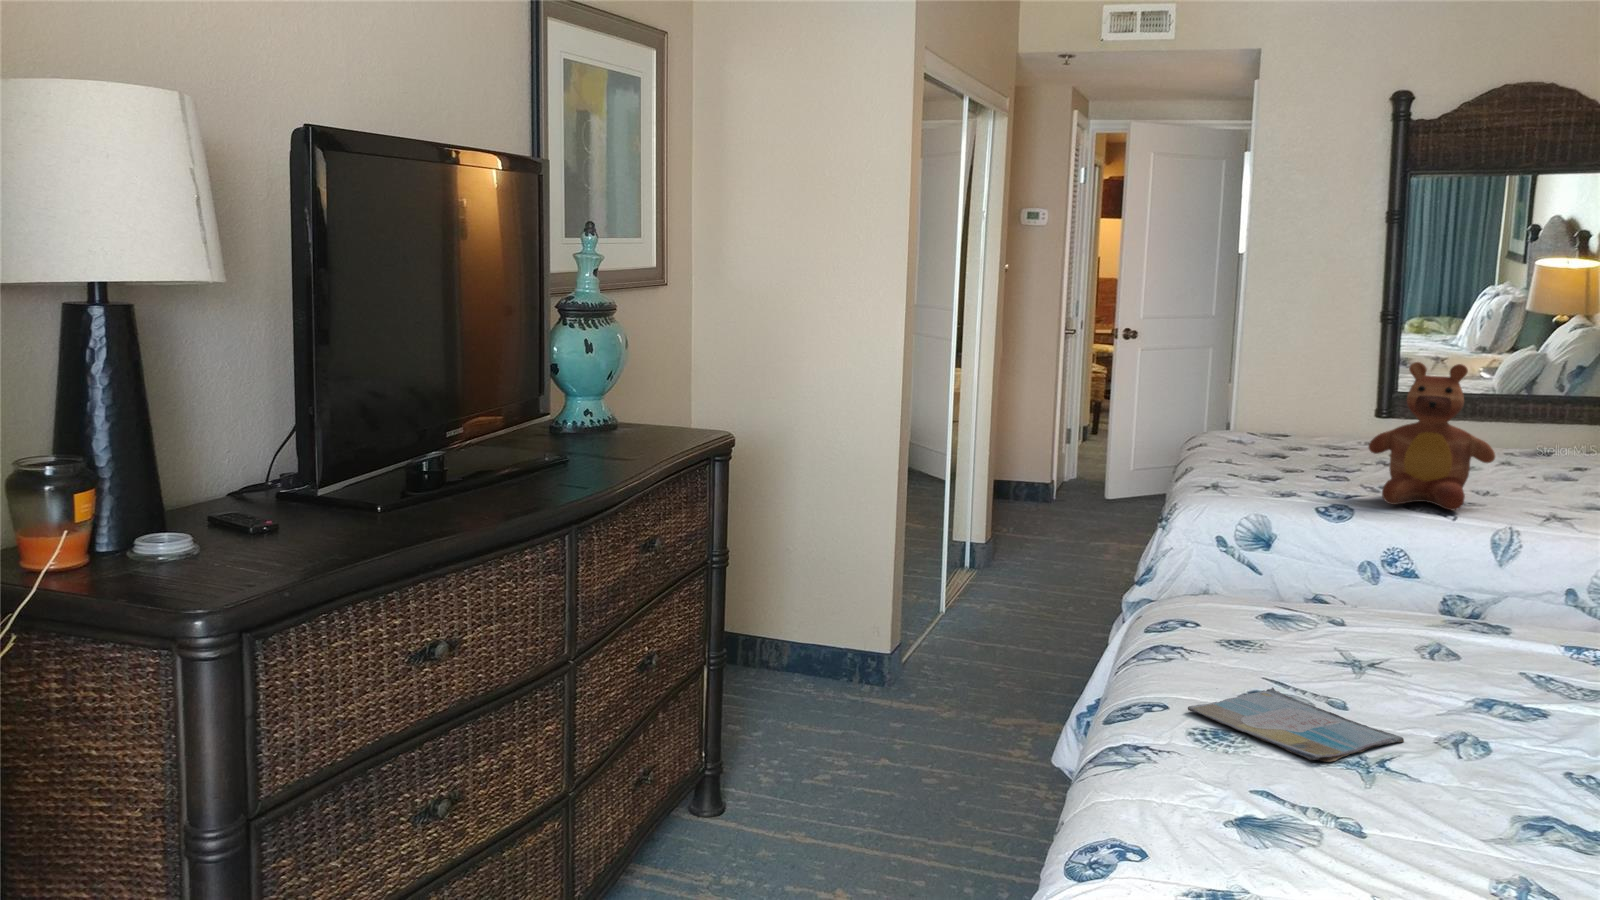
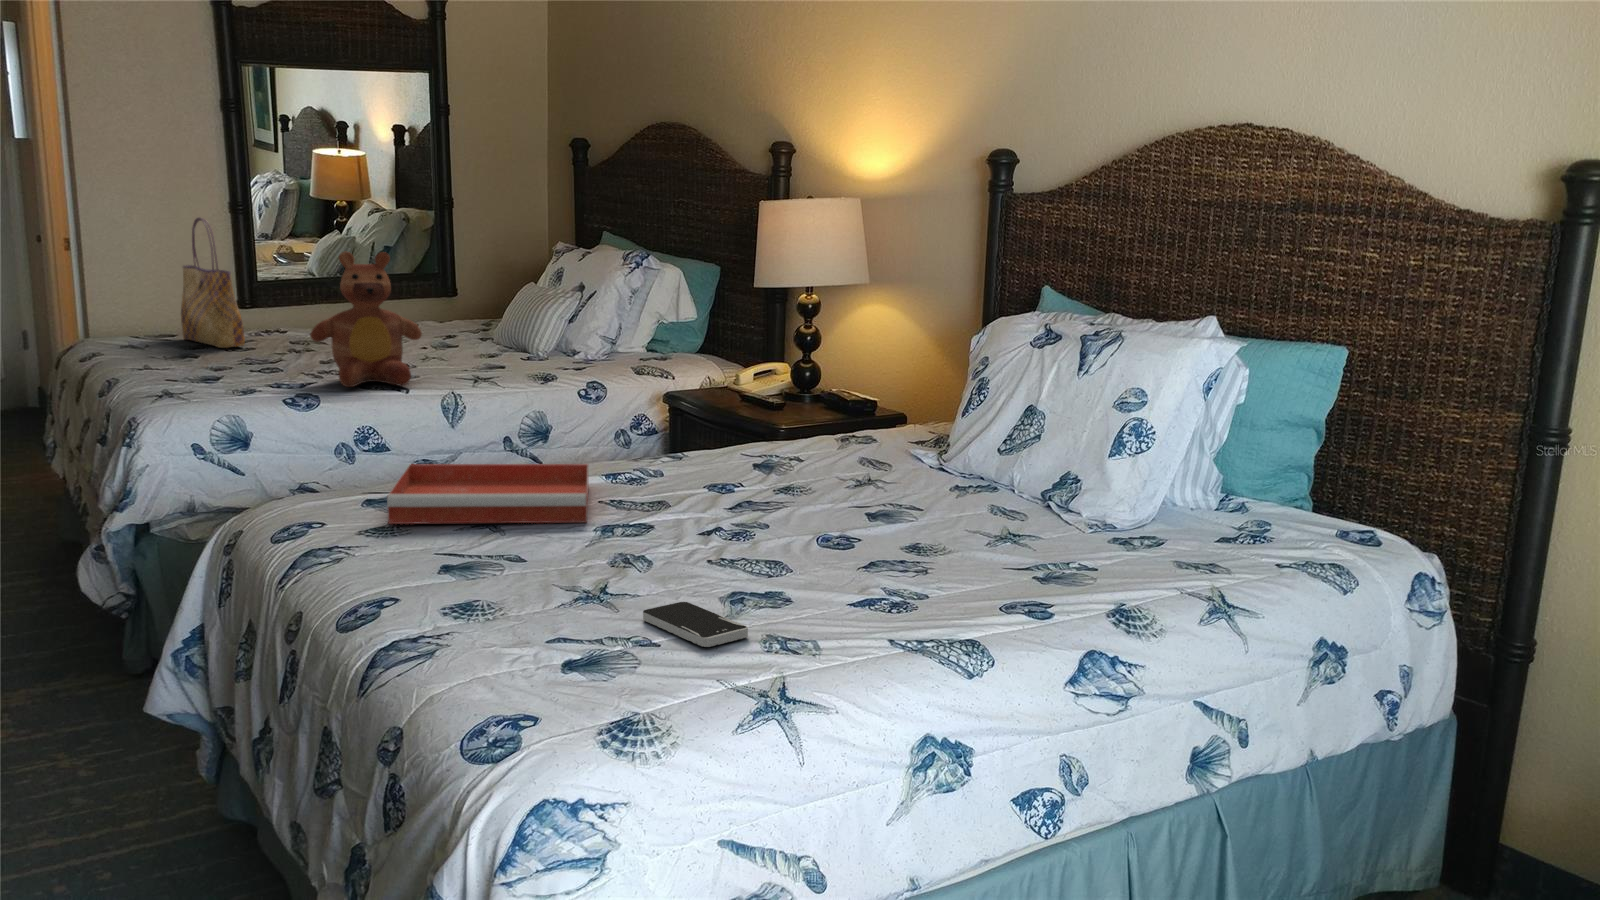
tote bag: none [1300,323,1349,452] -> present [181,218,245,348]
tray: none [1259,588,1540,691] -> present [387,464,588,524]
book: present [1188,688,1404,762] -> none [411,558,592,605]
smartphone: none [1384,795,1486,866] -> present [643,602,748,647]

